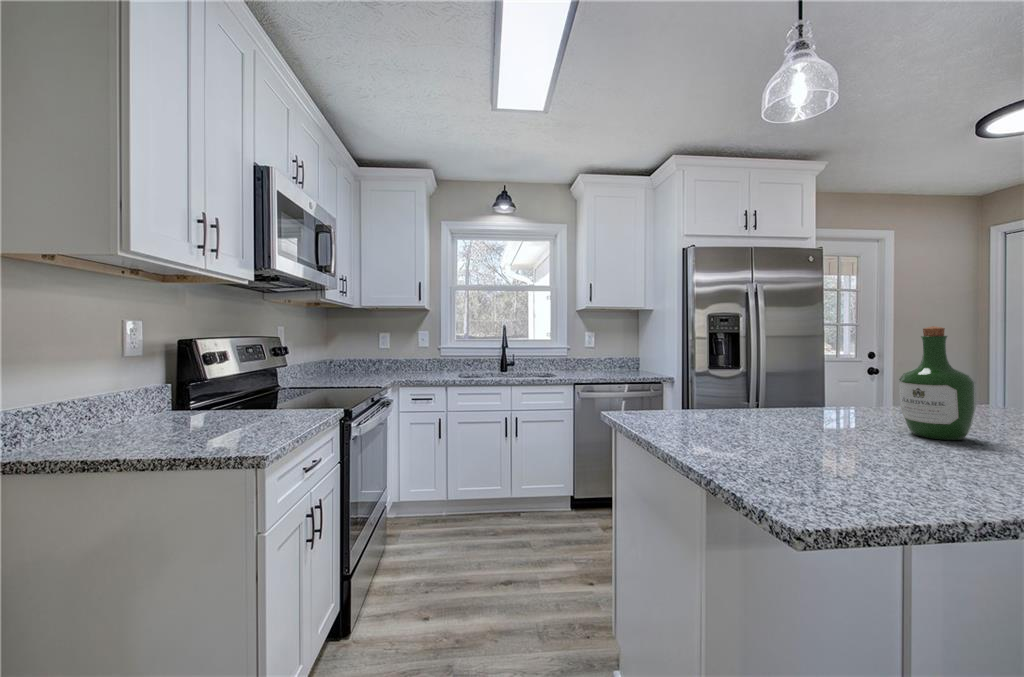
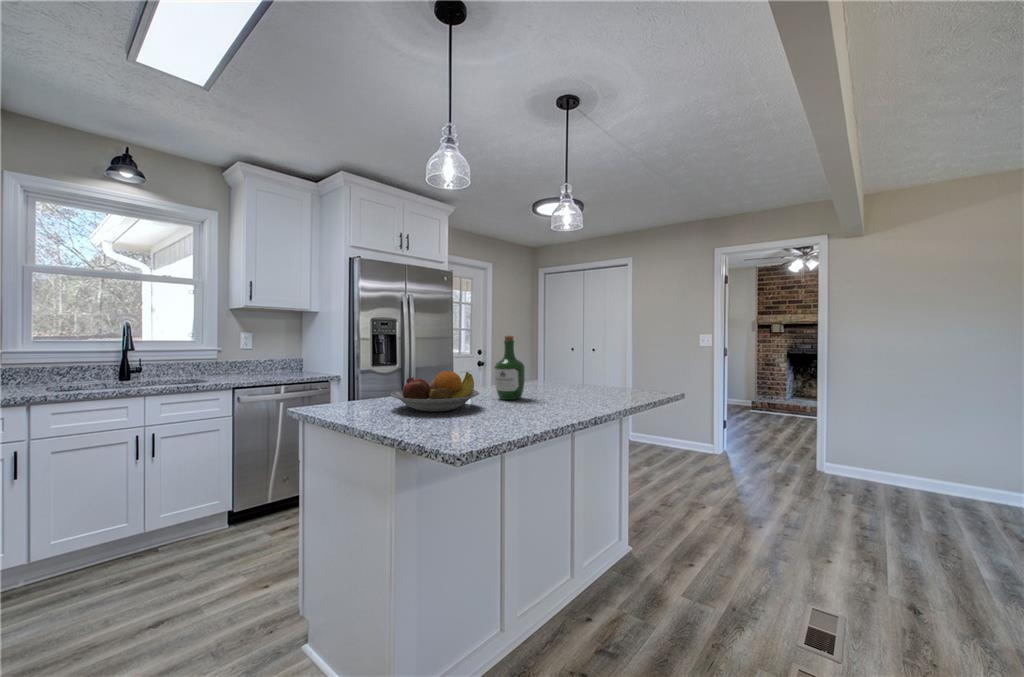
fruit bowl: none [712,381,864,441] -> present [391,371,479,412]

